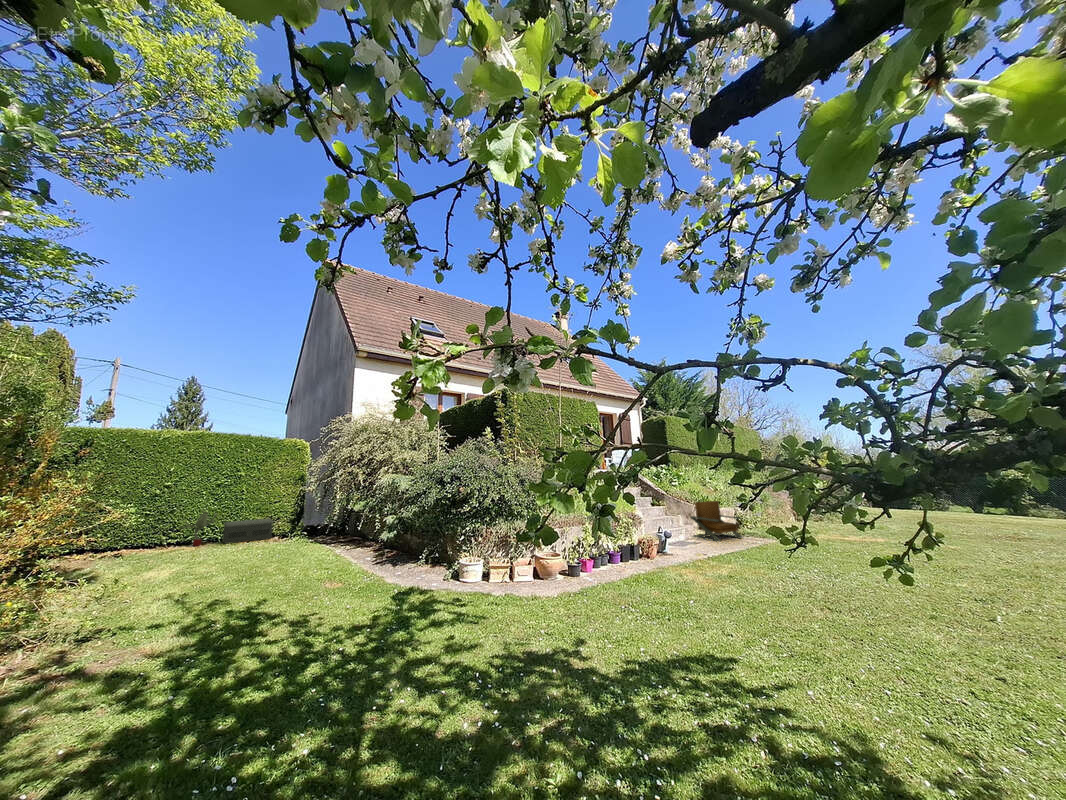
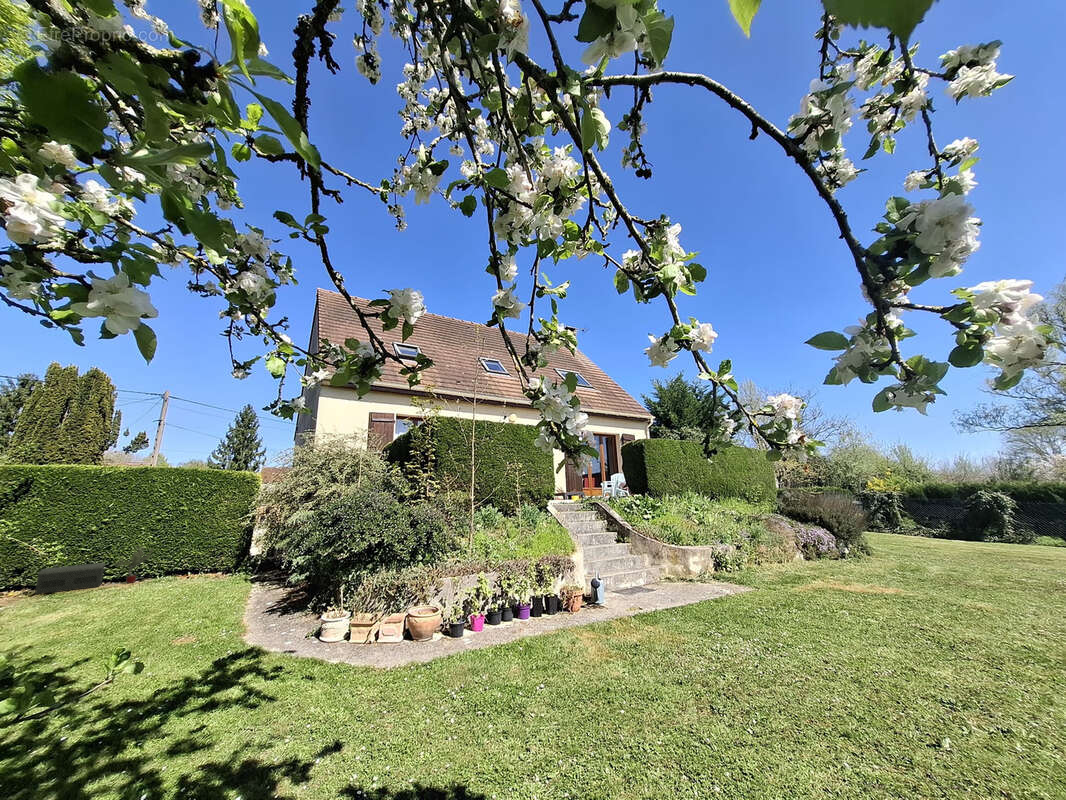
lounge chair: present [691,501,743,542] -> none [652,538,713,589]
storage bench: present [222,519,273,544] -> present [35,563,105,594]

